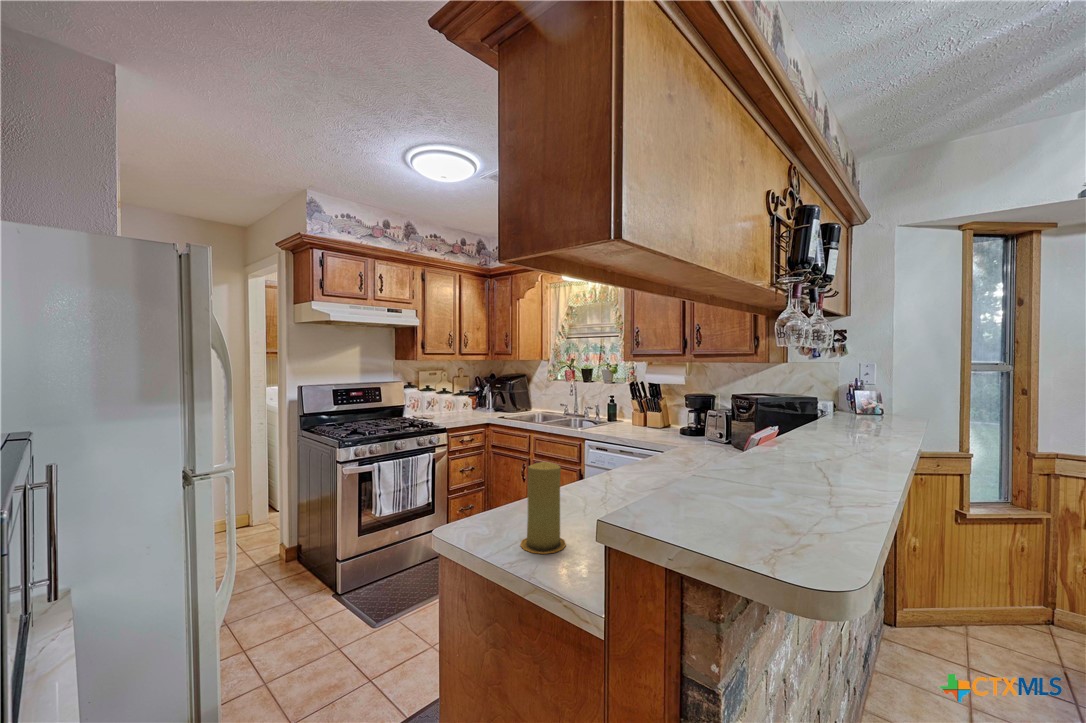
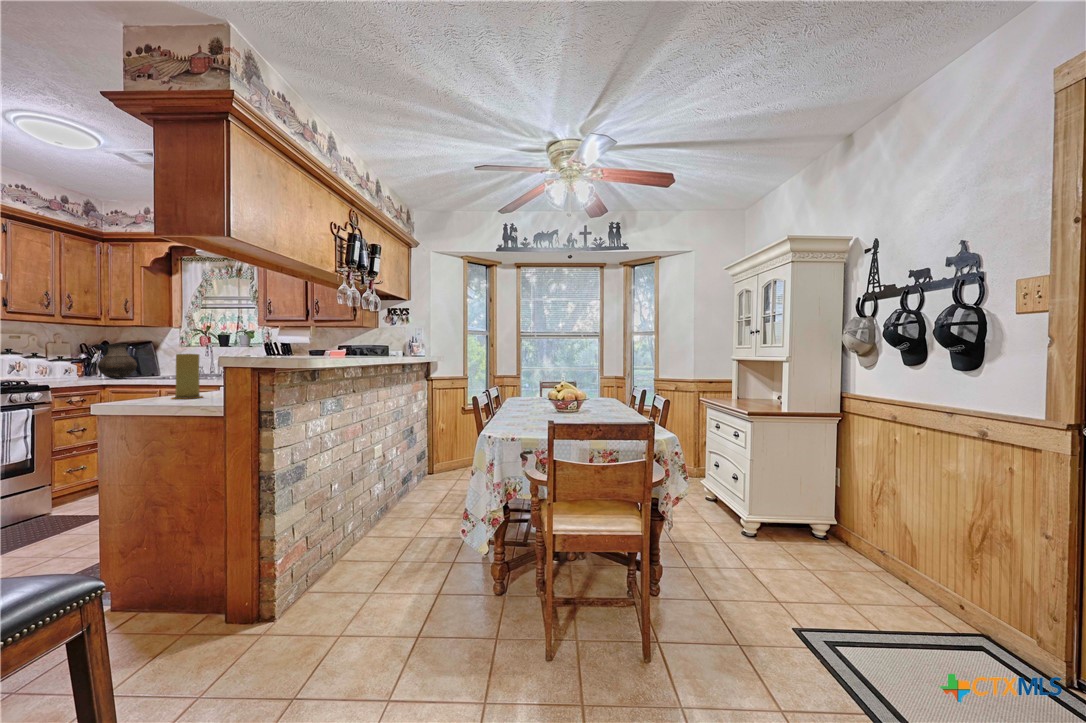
vase: none [484,380,513,415] -> present [97,344,137,379]

